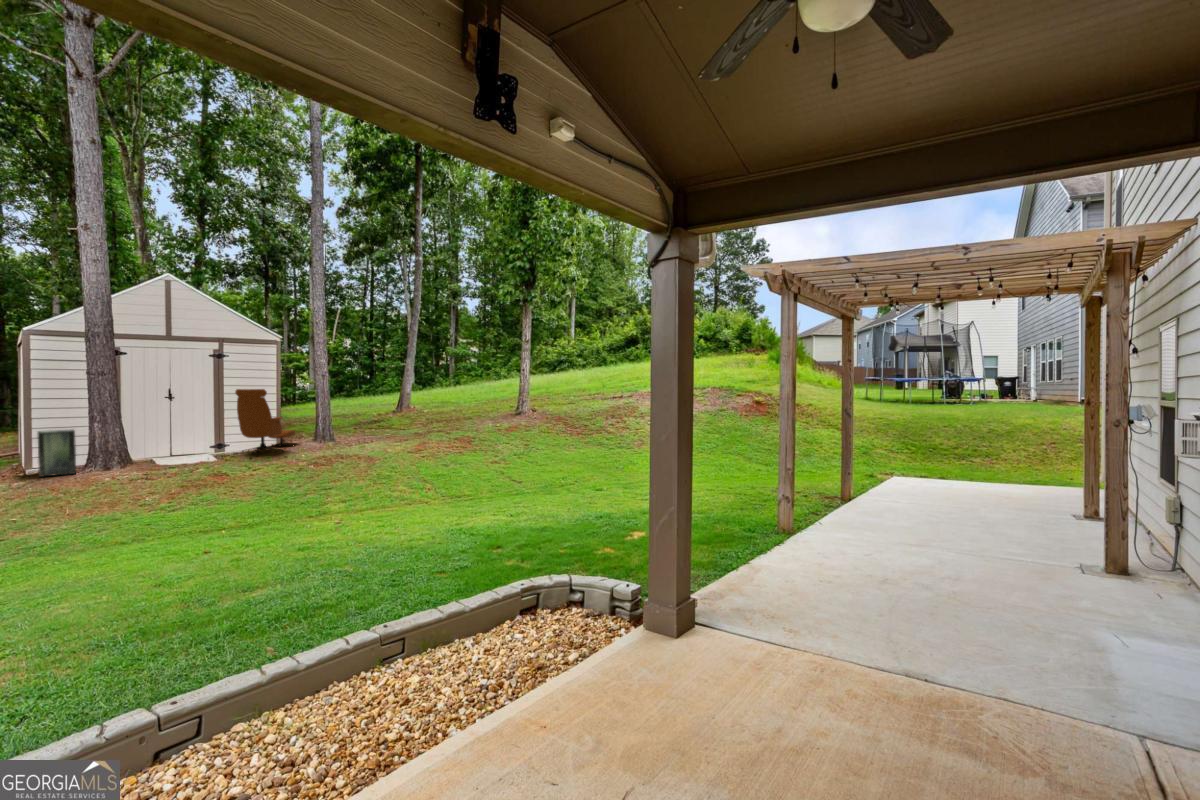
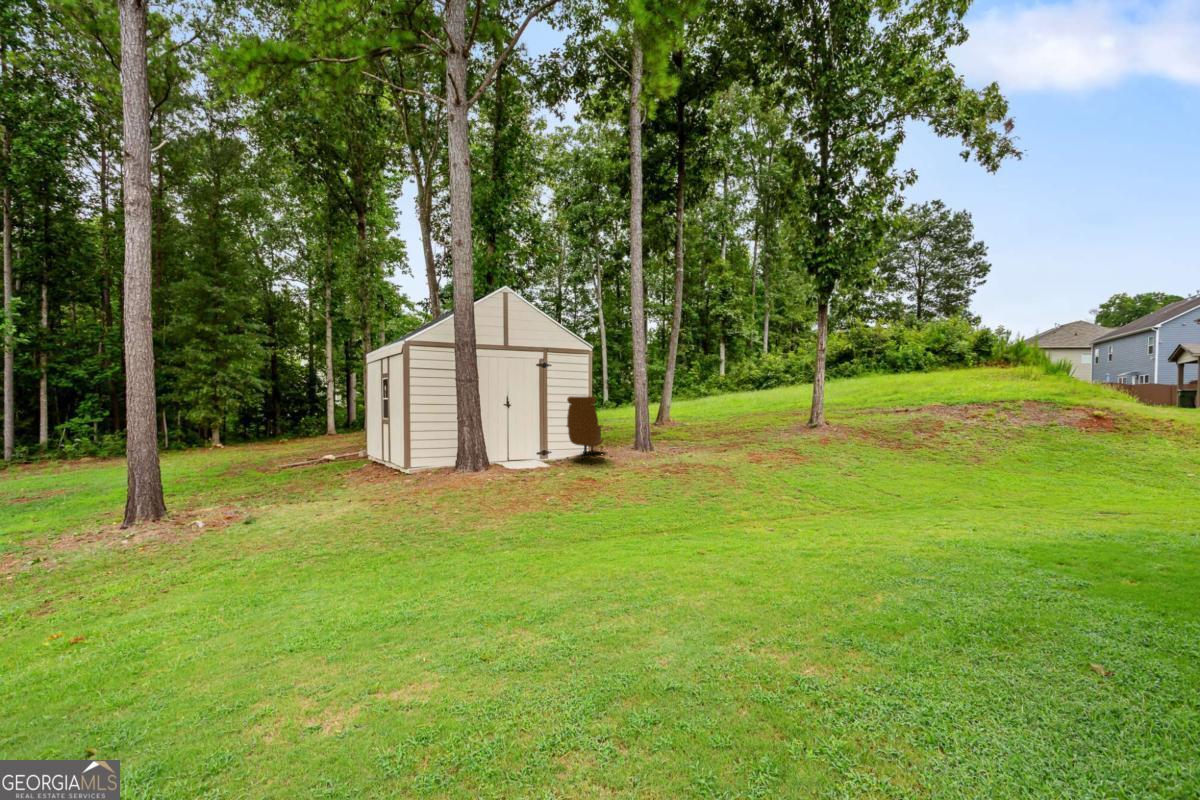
storage box: present [38,430,76,477] -> none [419,433,450,478]

